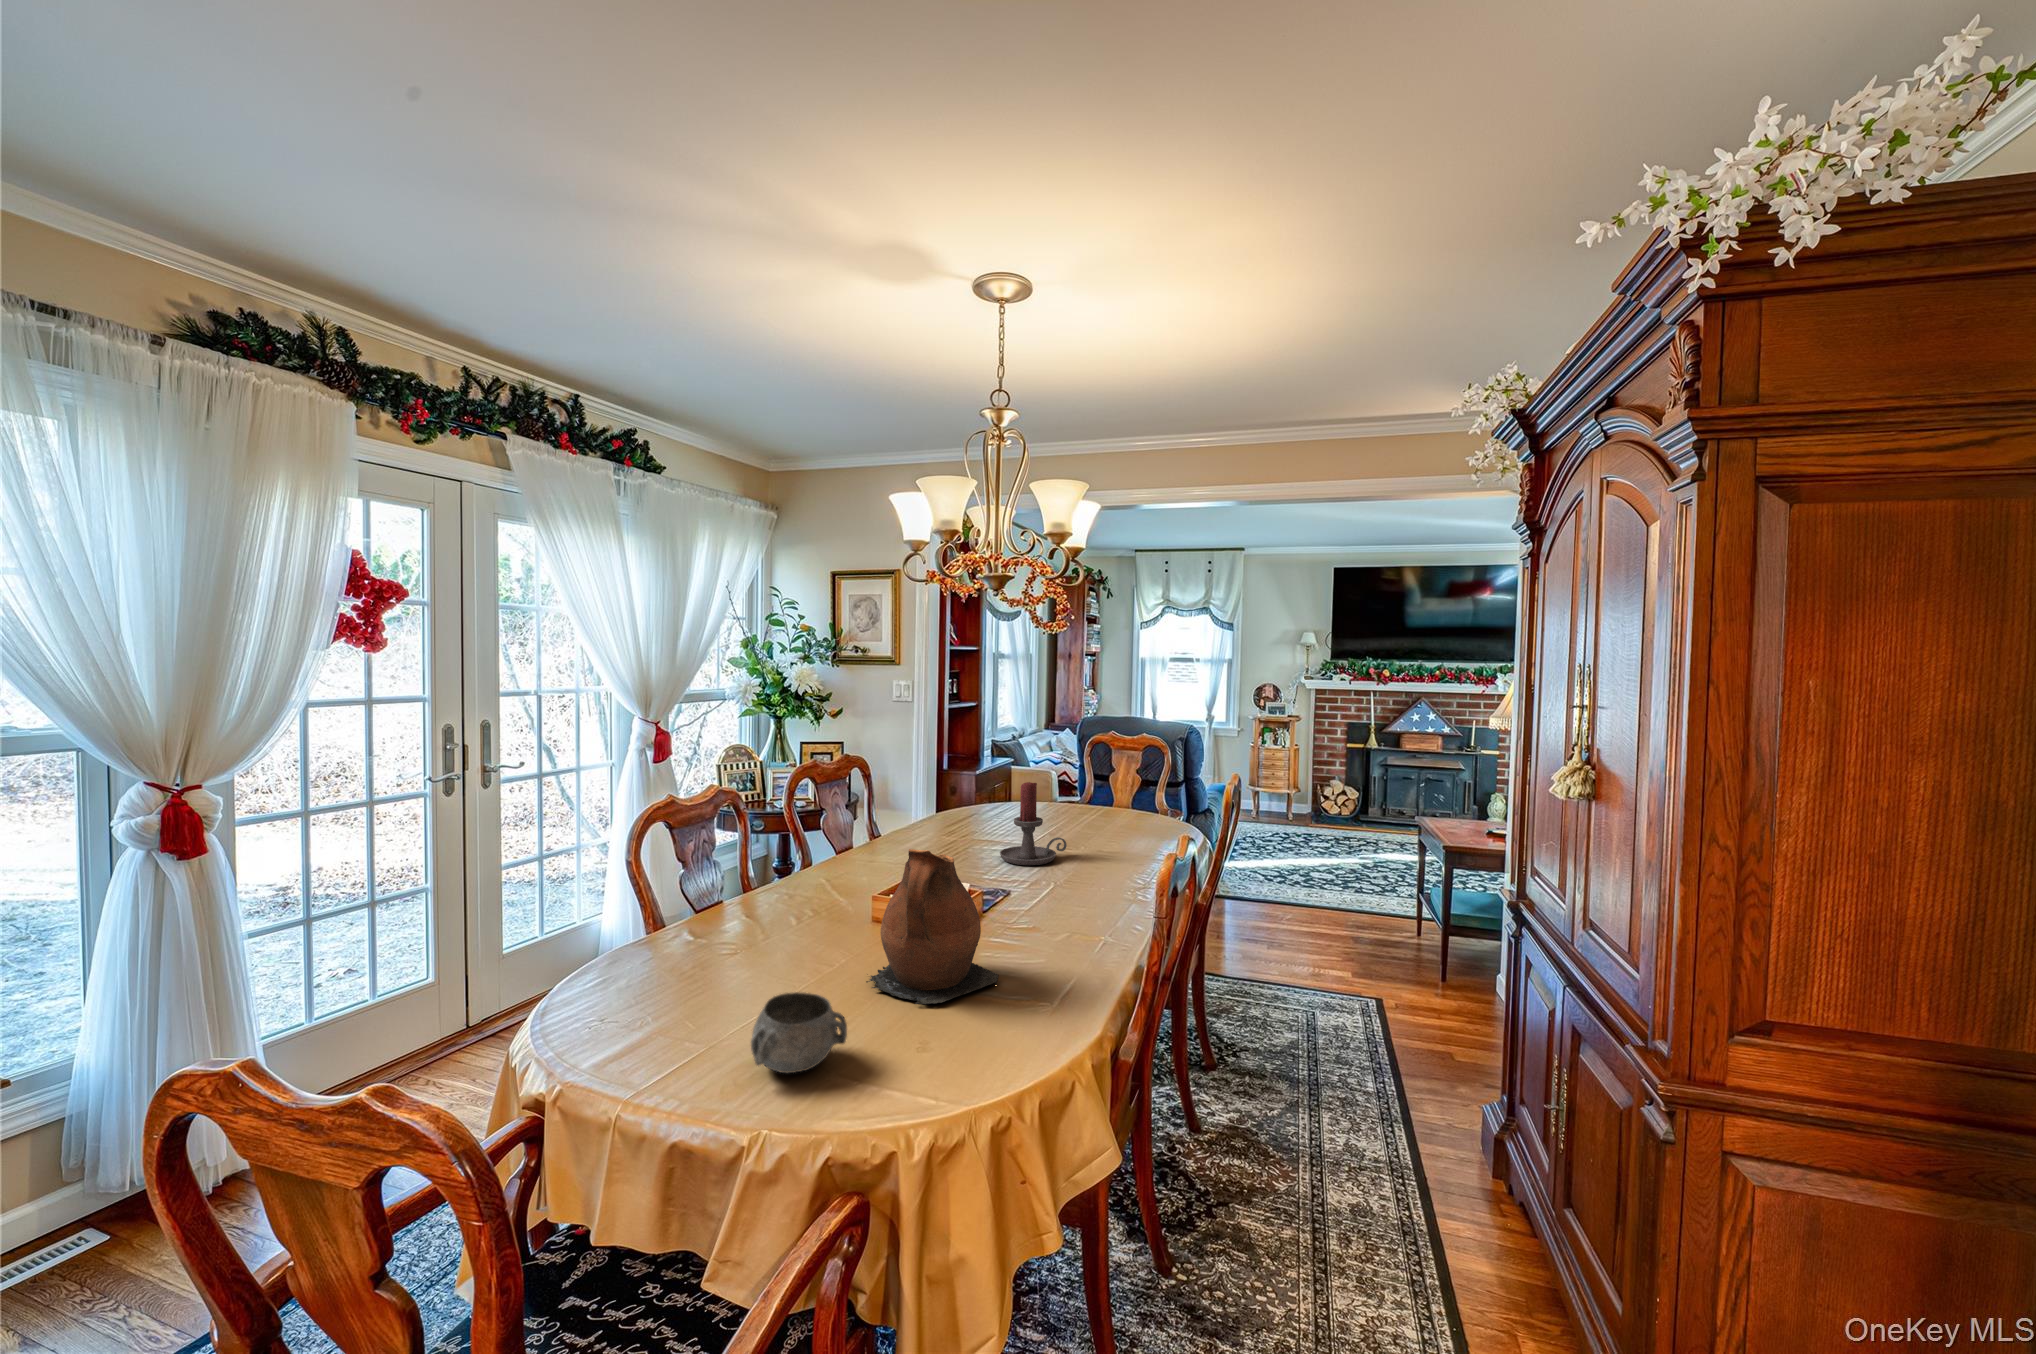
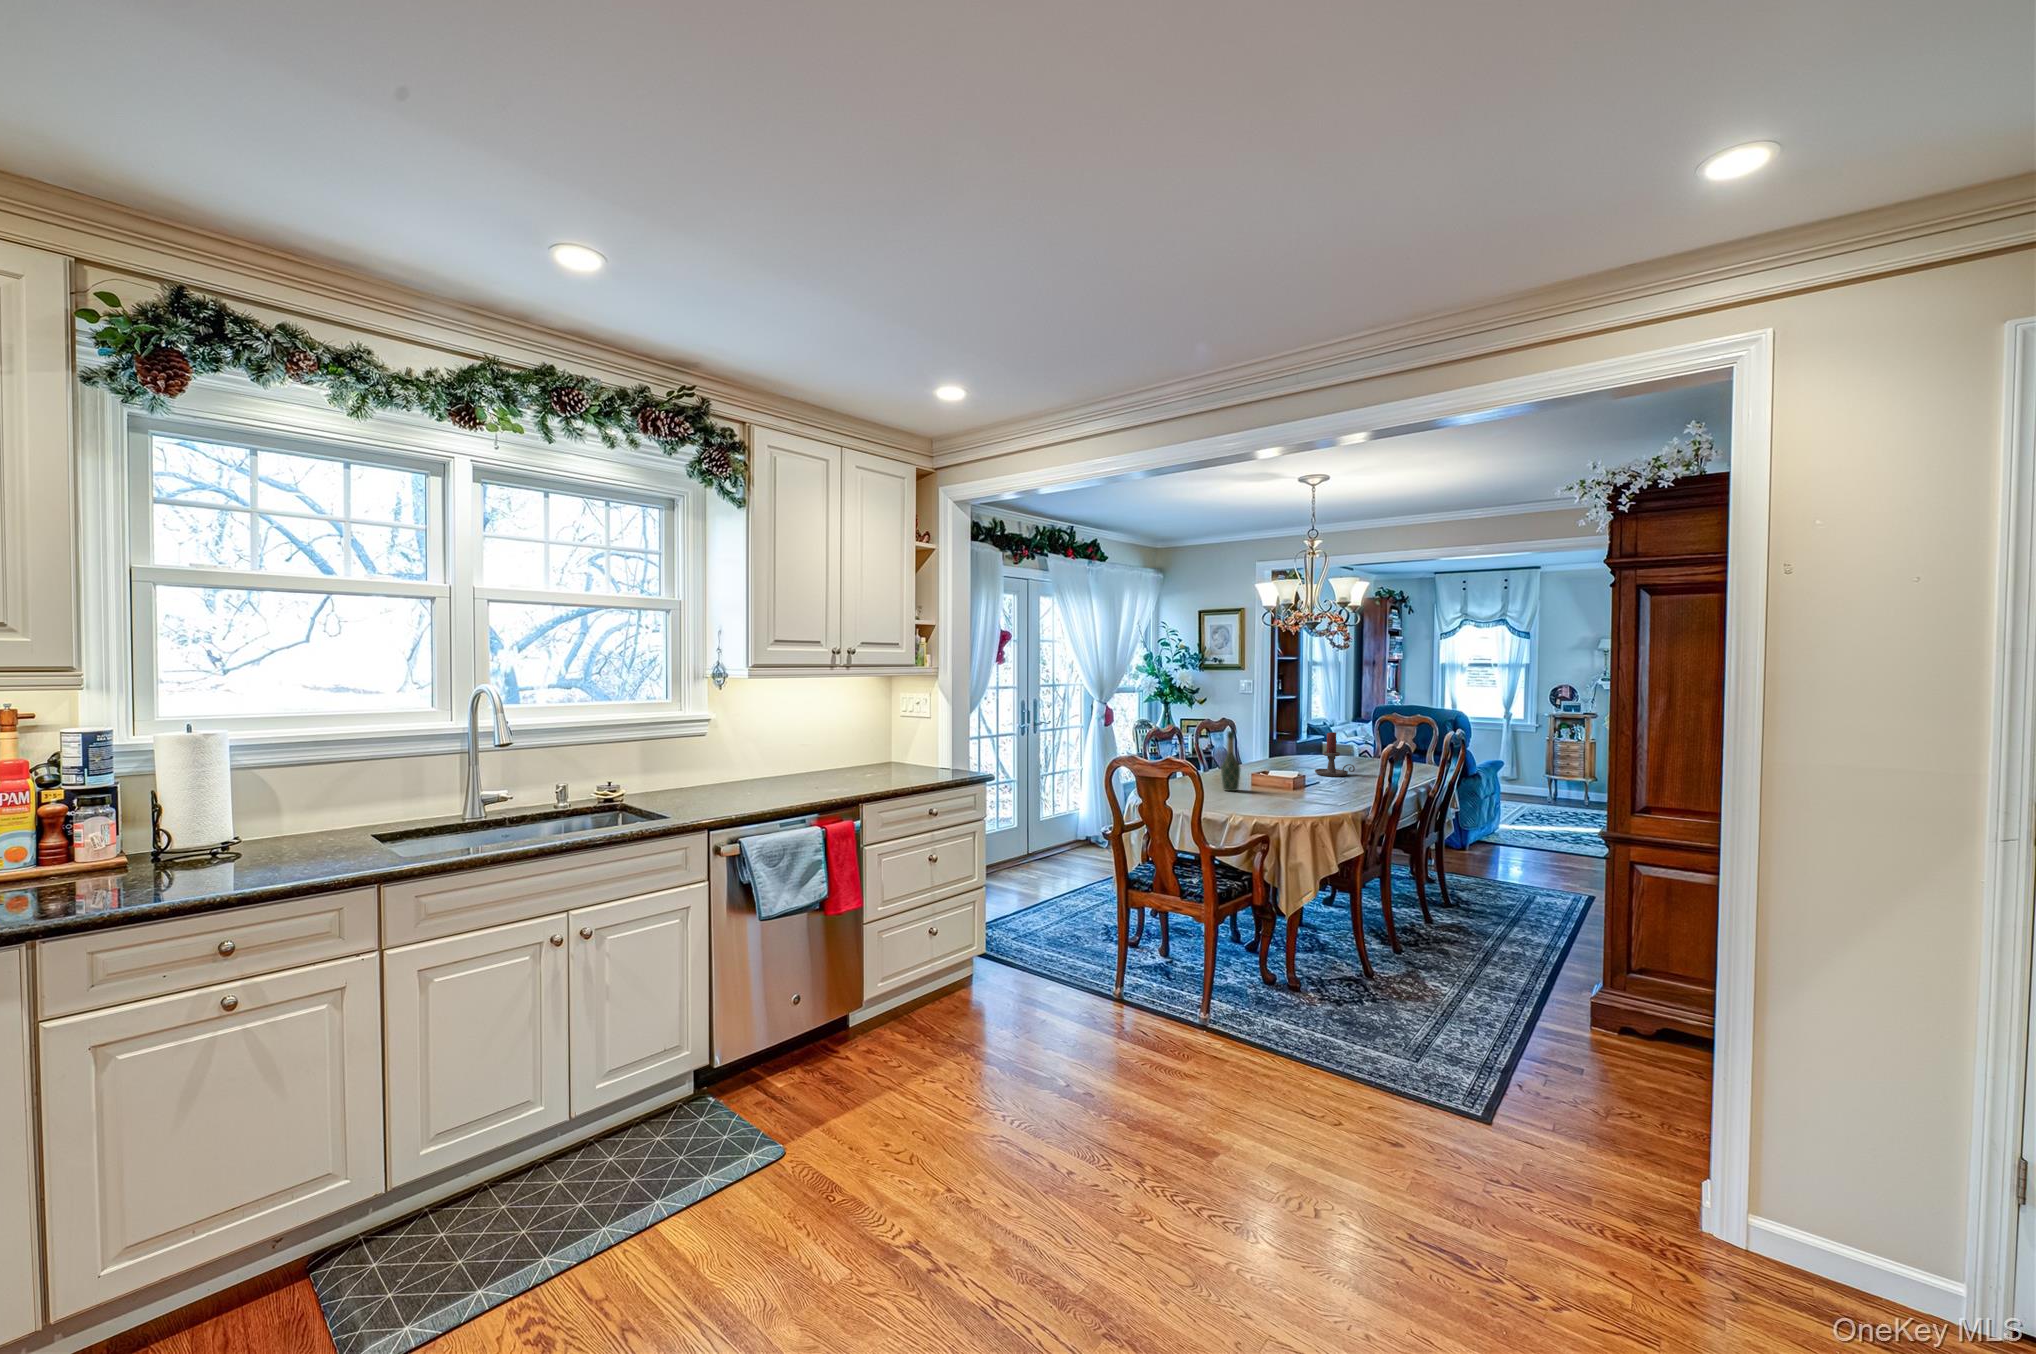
wine bottle: none [797,811,841,952] -> present [1221,731,1240,791]
ceramic pitcher: present [866,849,999,1004] -> none [1255,742,1314,803]
decorative bowl: present [751,992,847,1073] -> none [1221,786,1255,811]

